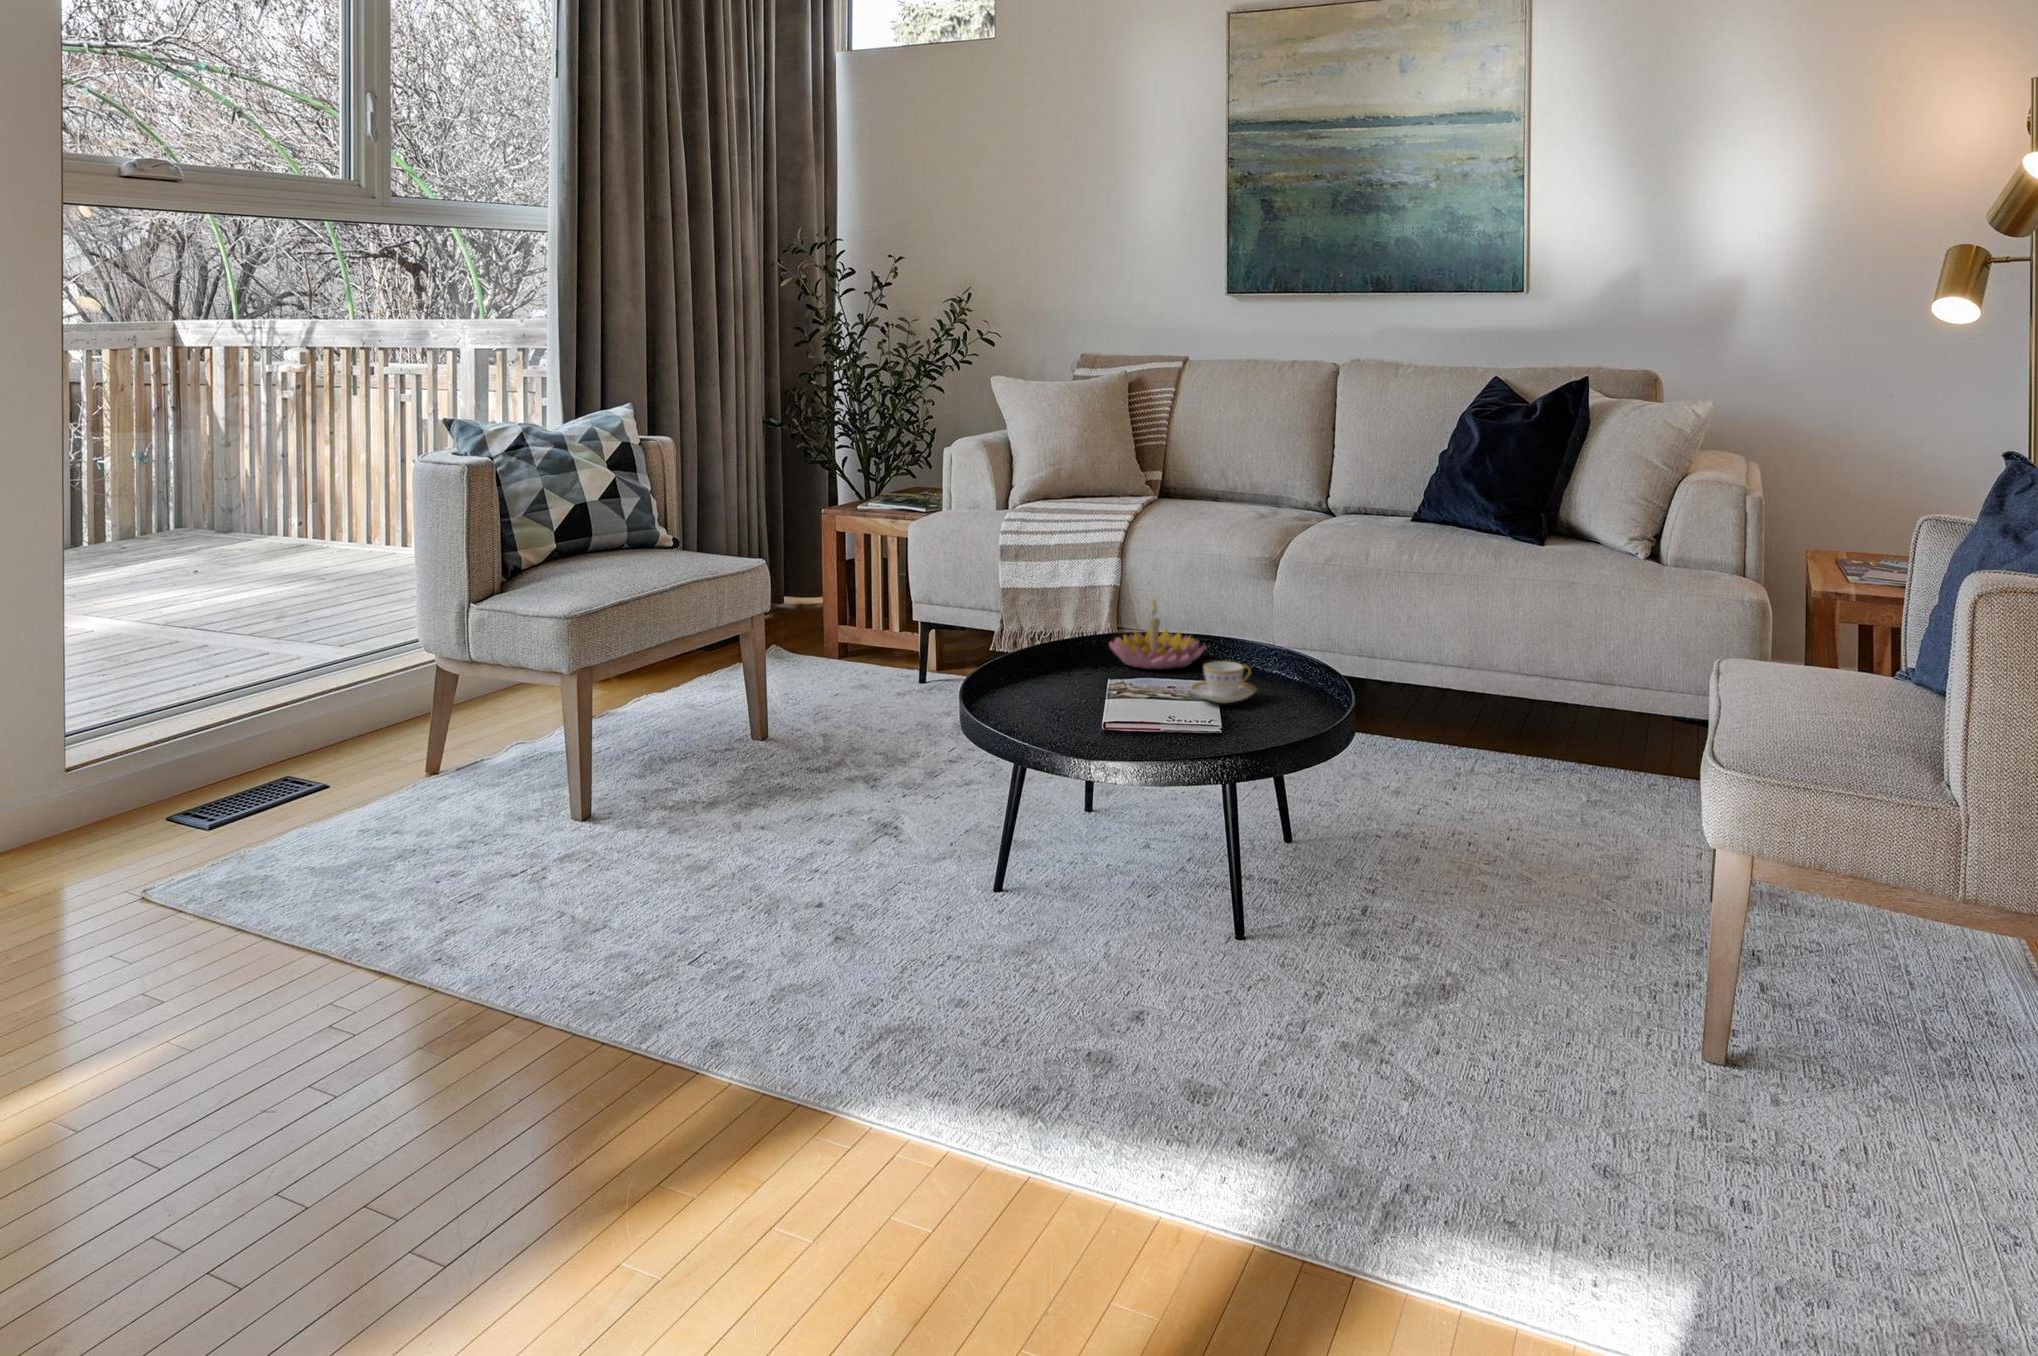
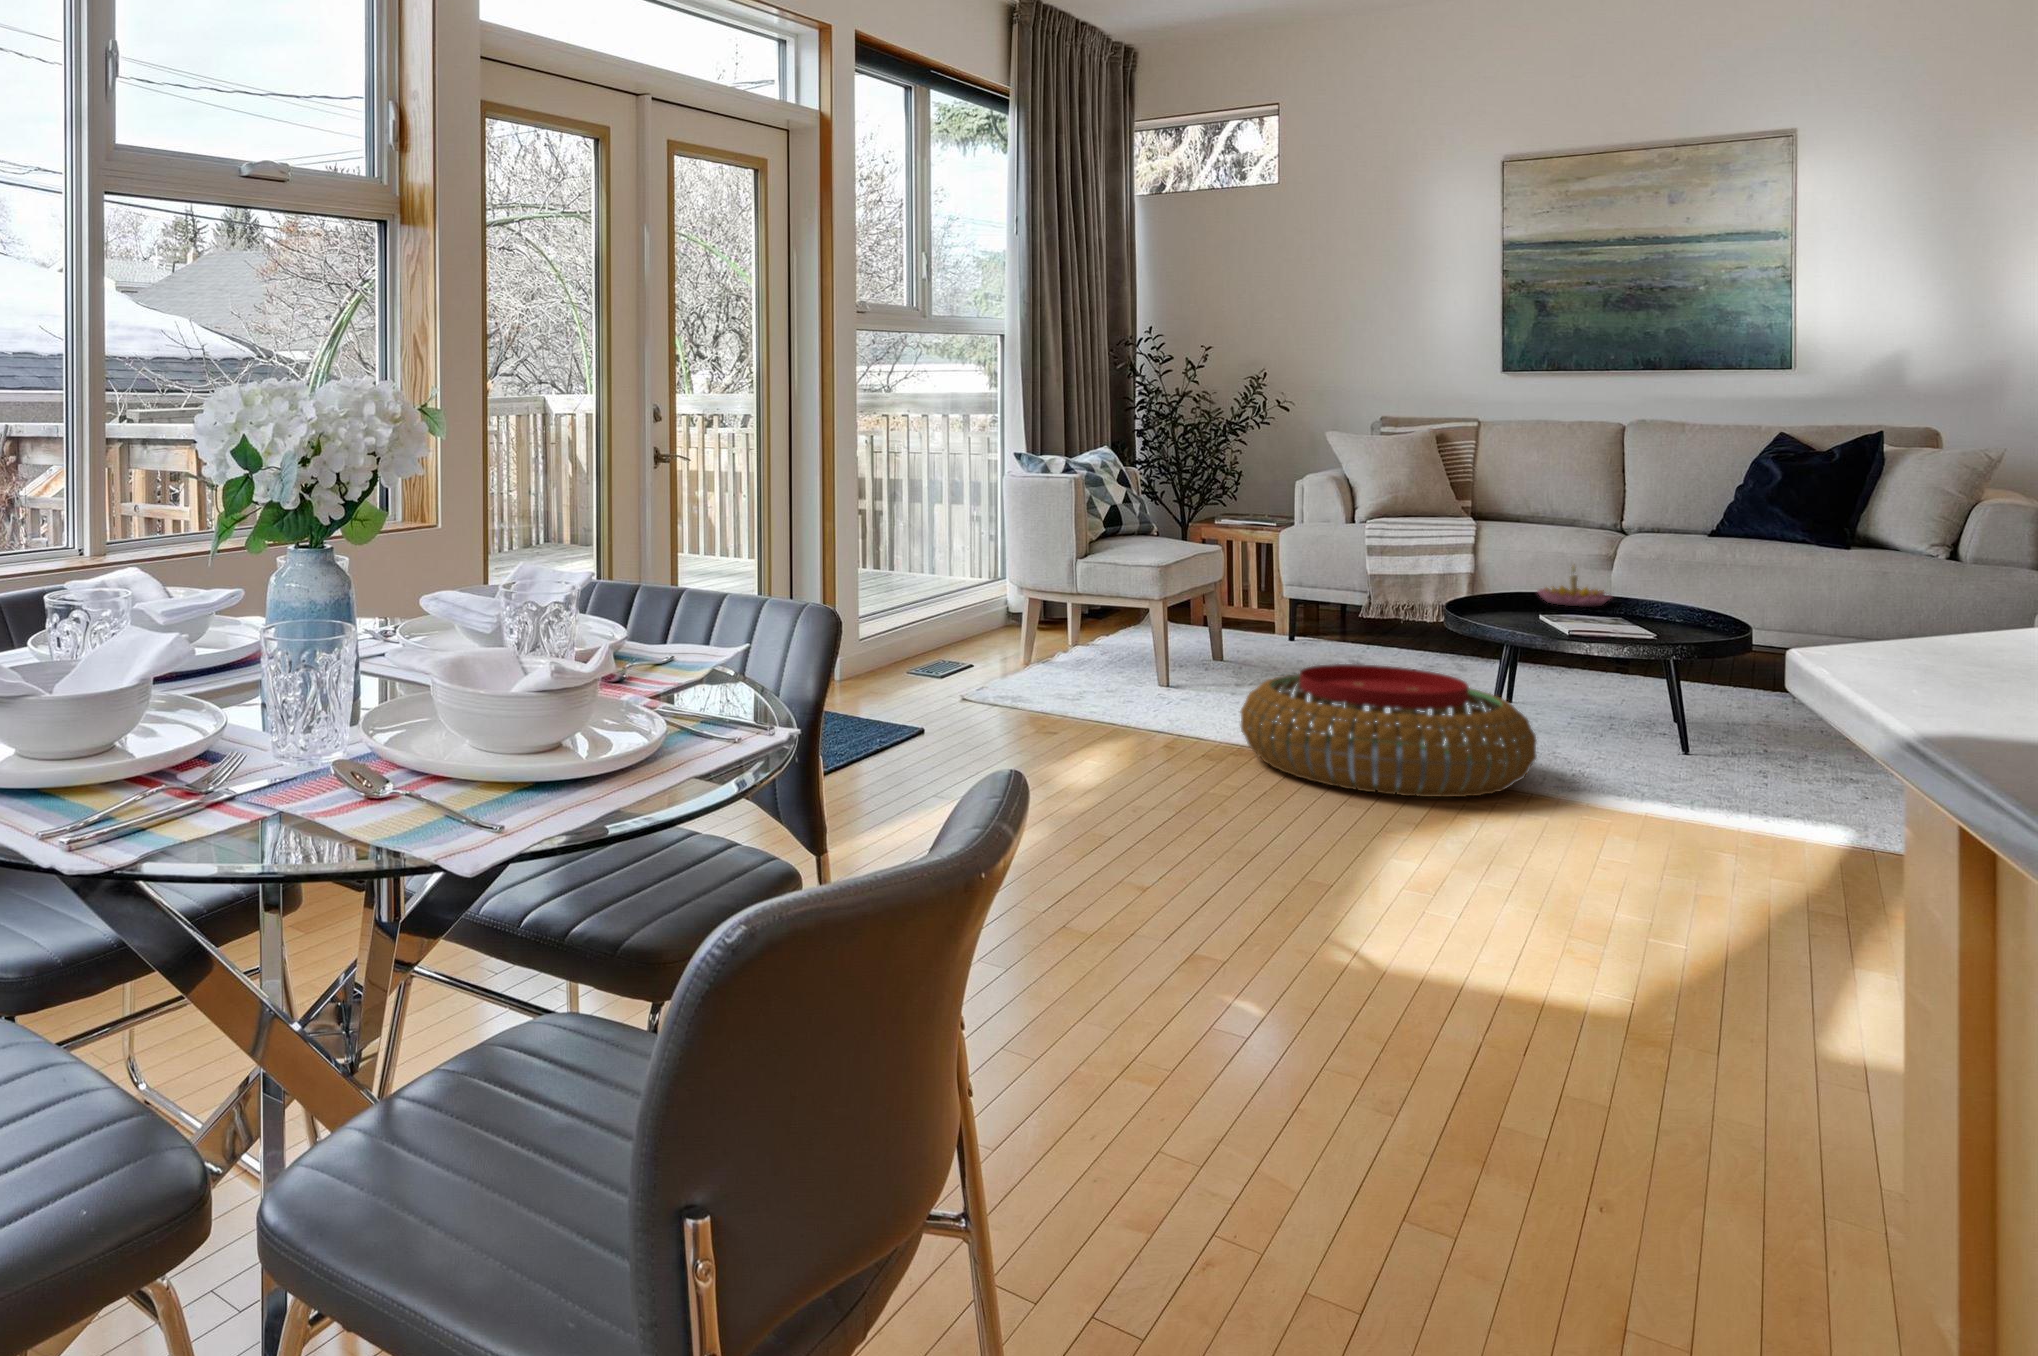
teacup: present [1191,661,1256,703] -> none [1626,596,1677,620]
pouf: none [418,839,928,1181] -> present [1241,664,1537,797]

